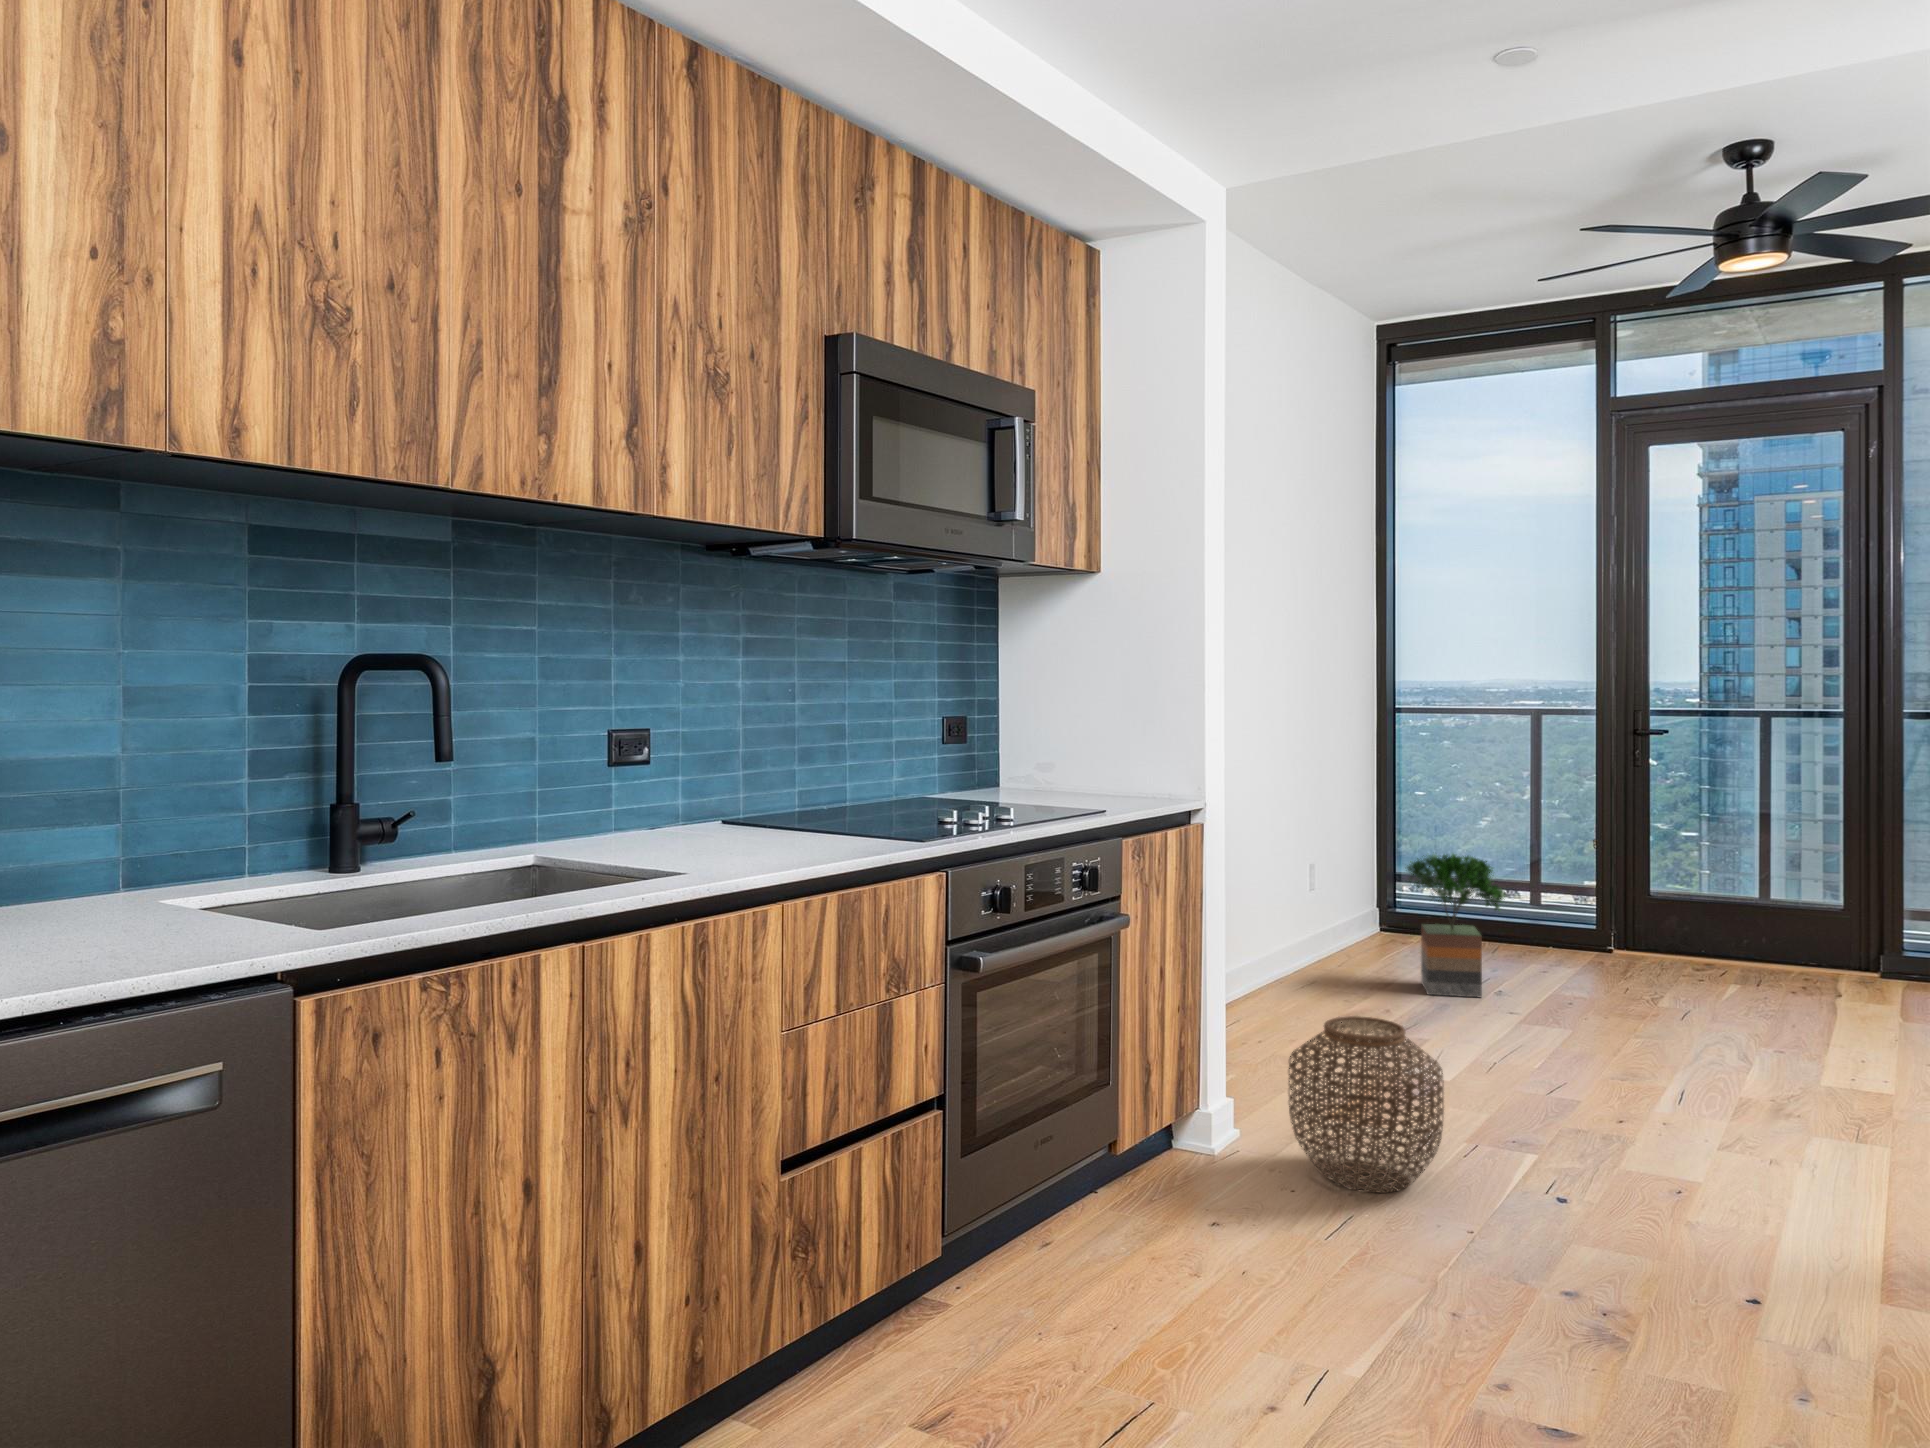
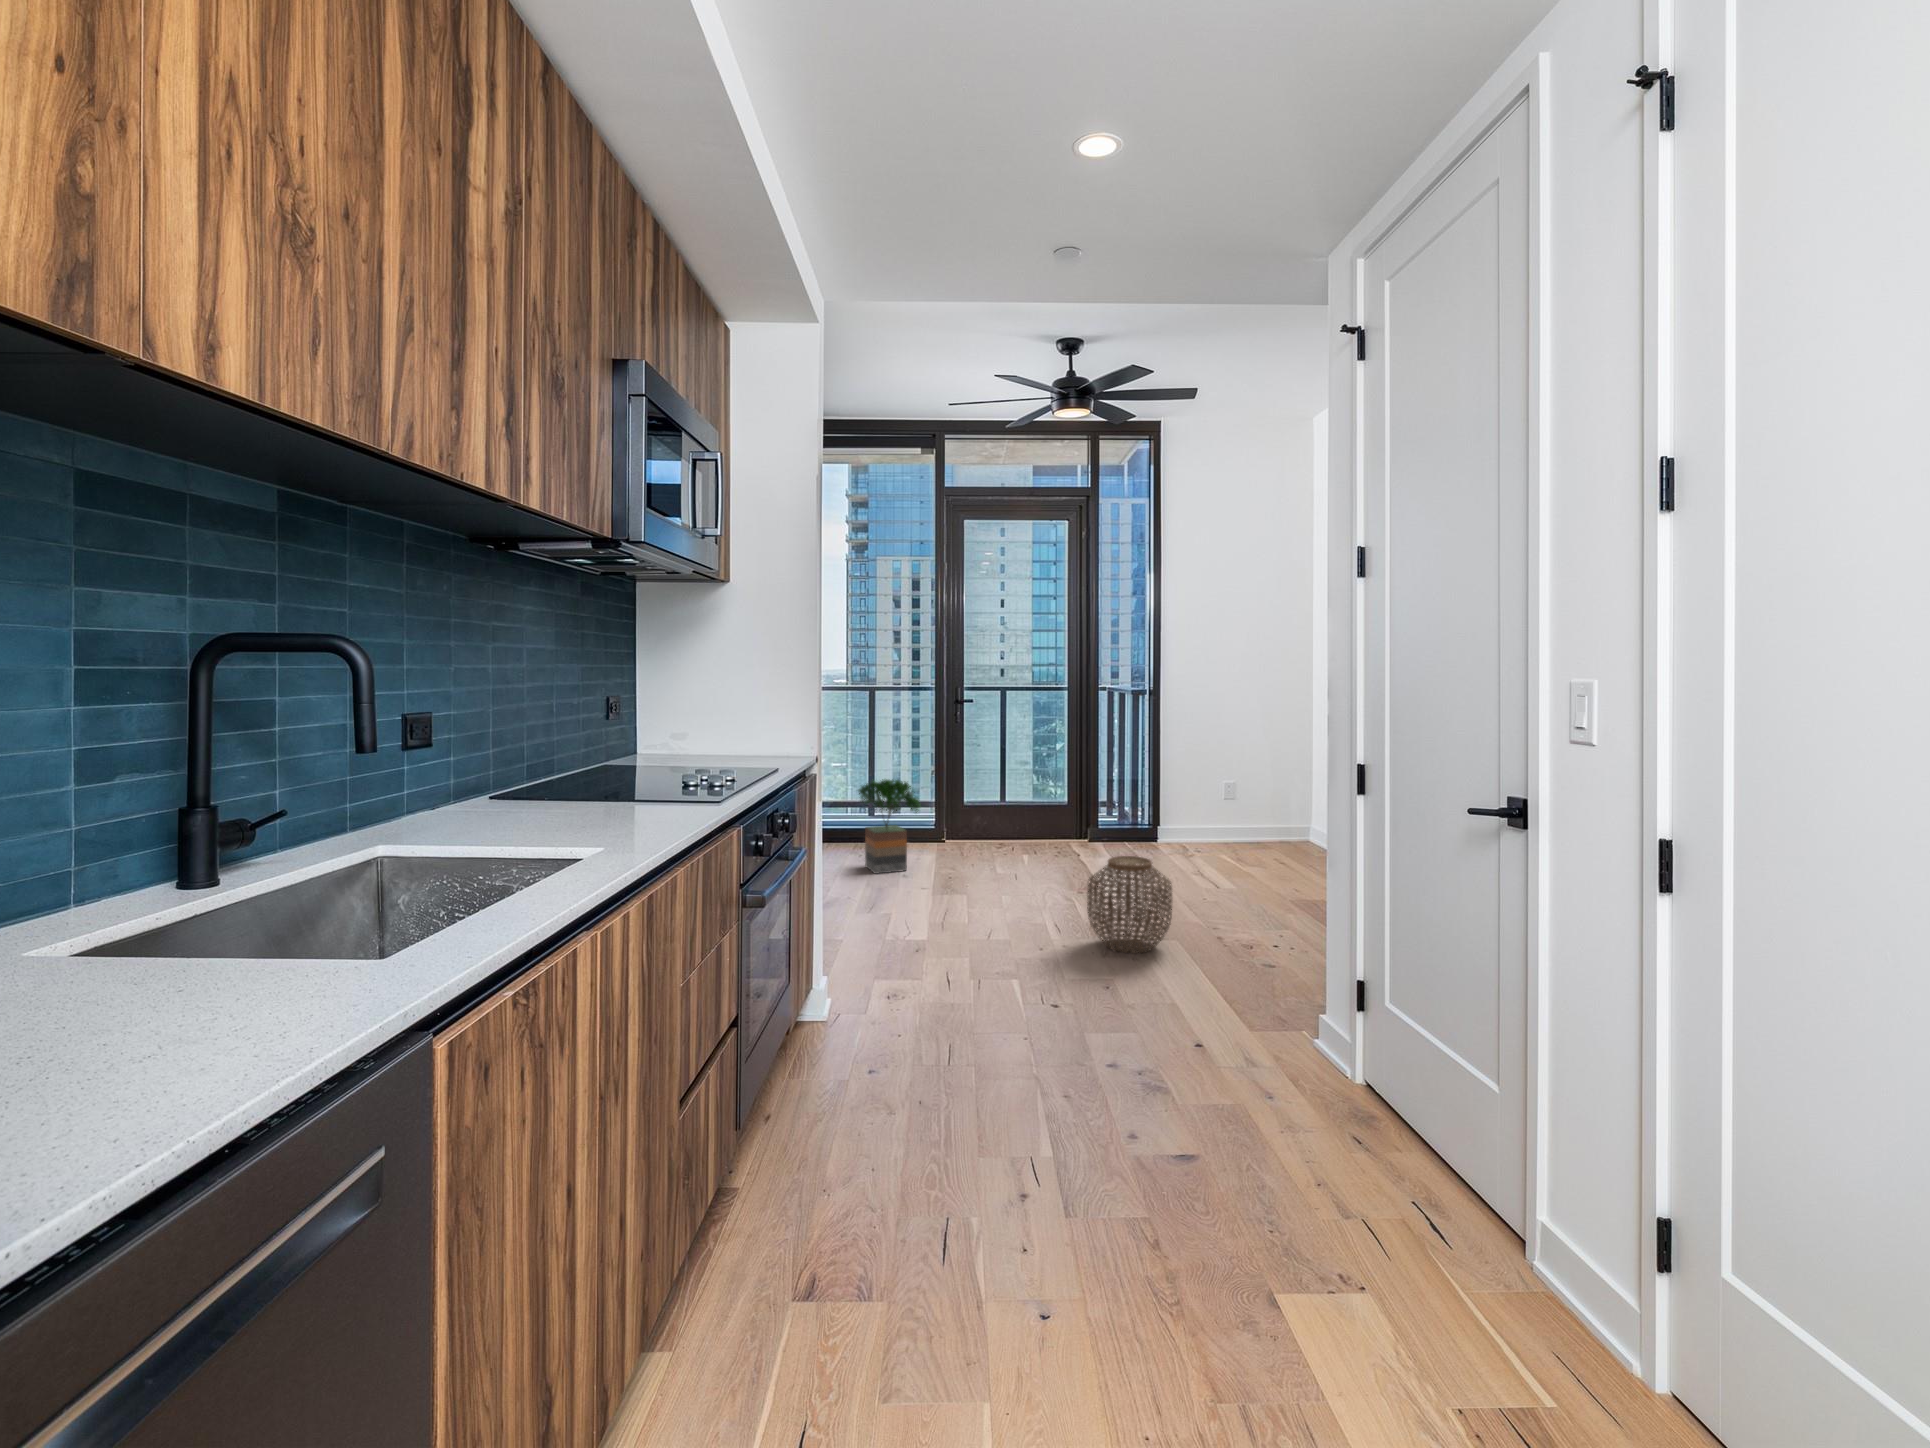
woven basket: present [1289,1016,1444,1193] -> present [1087,856,1172,953]

